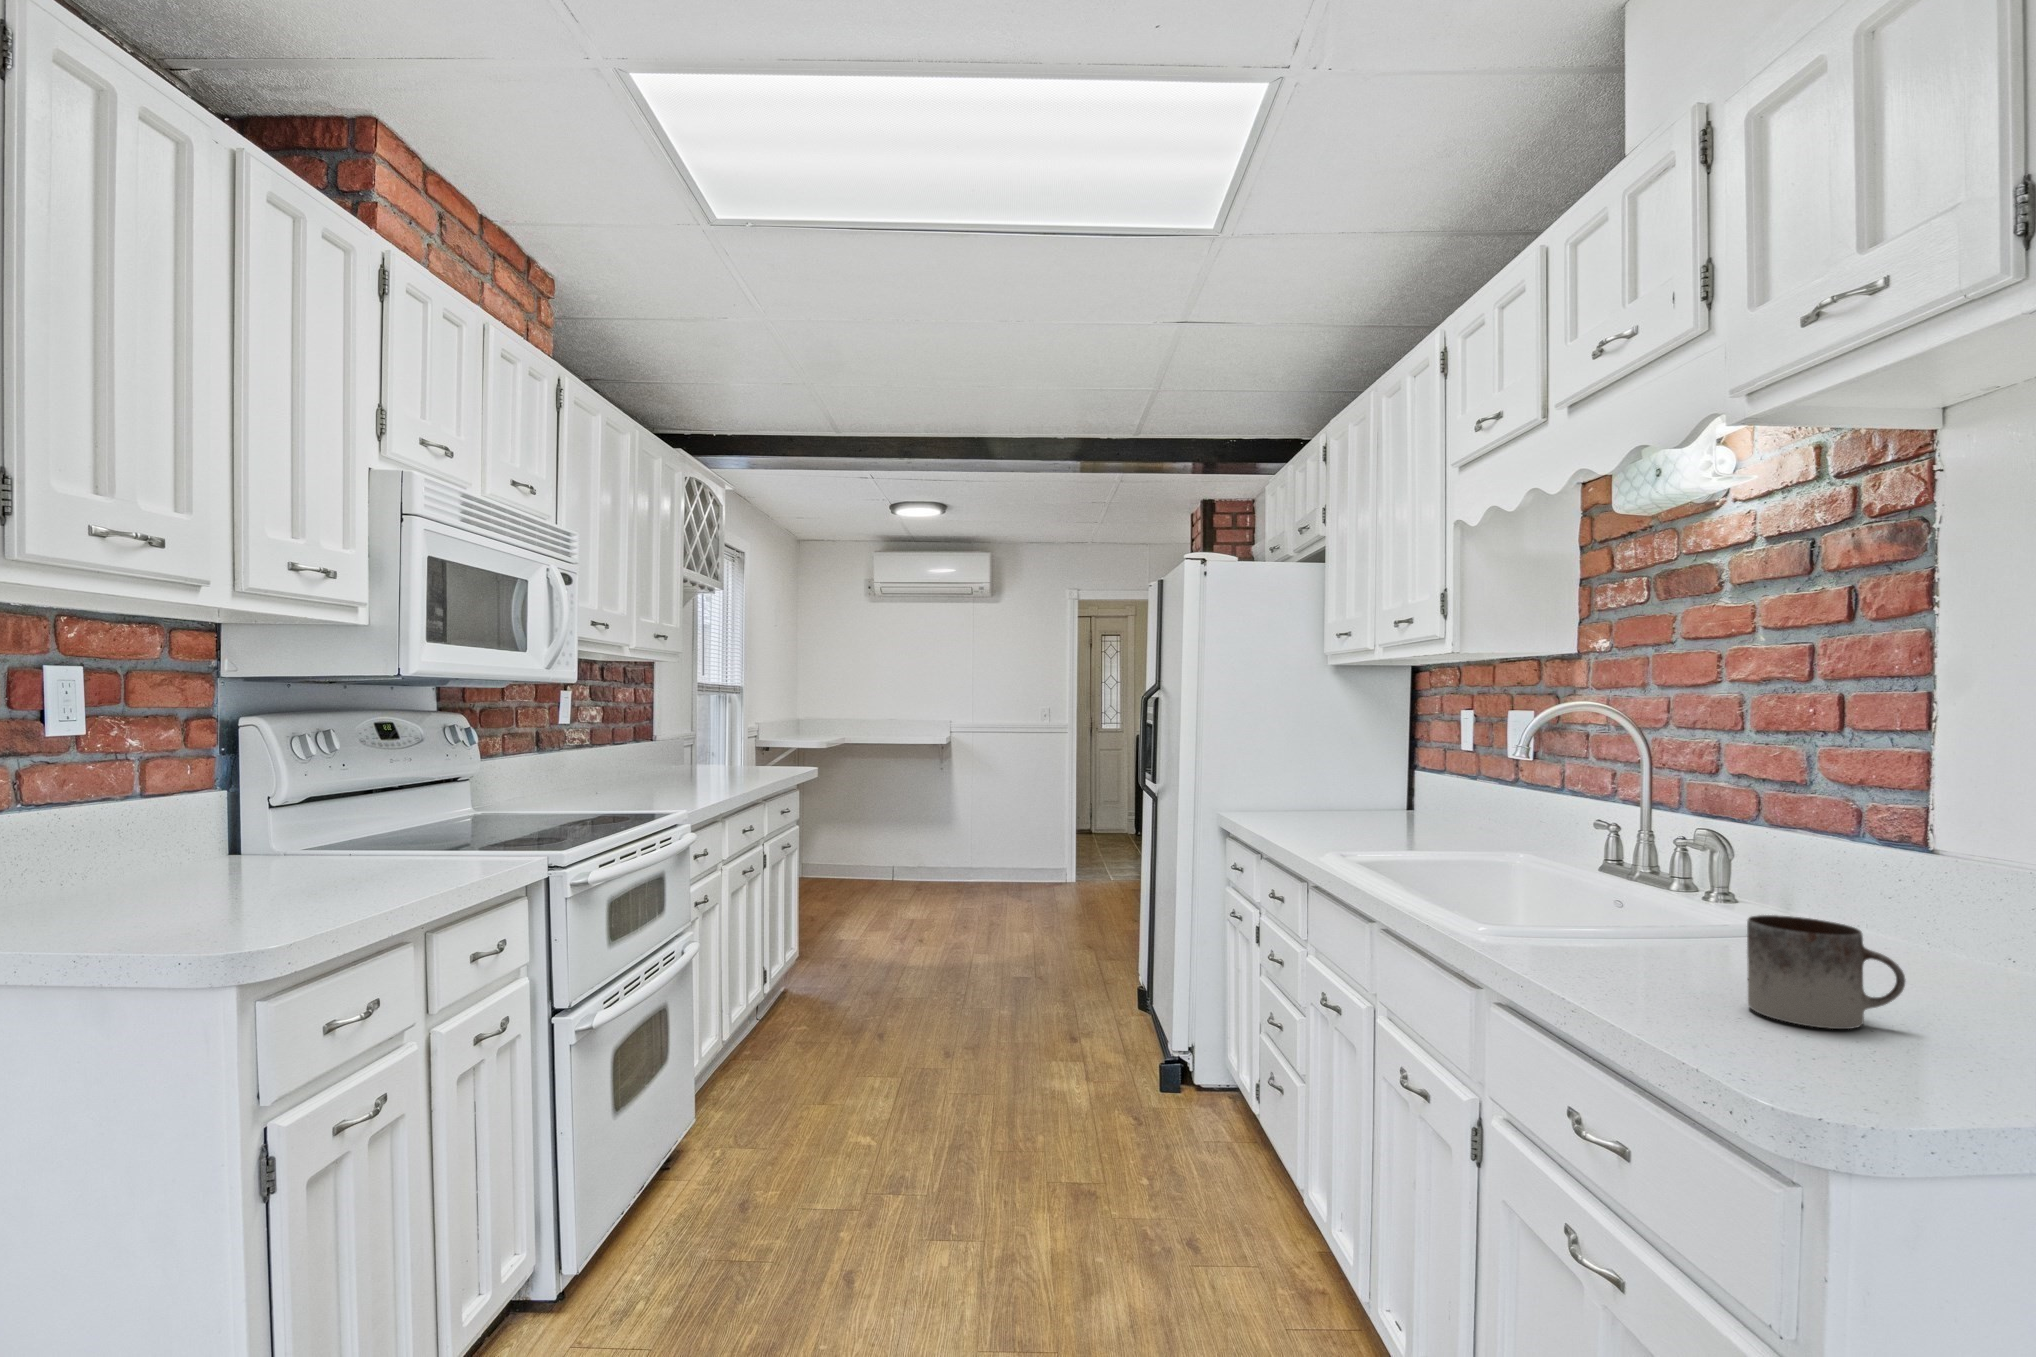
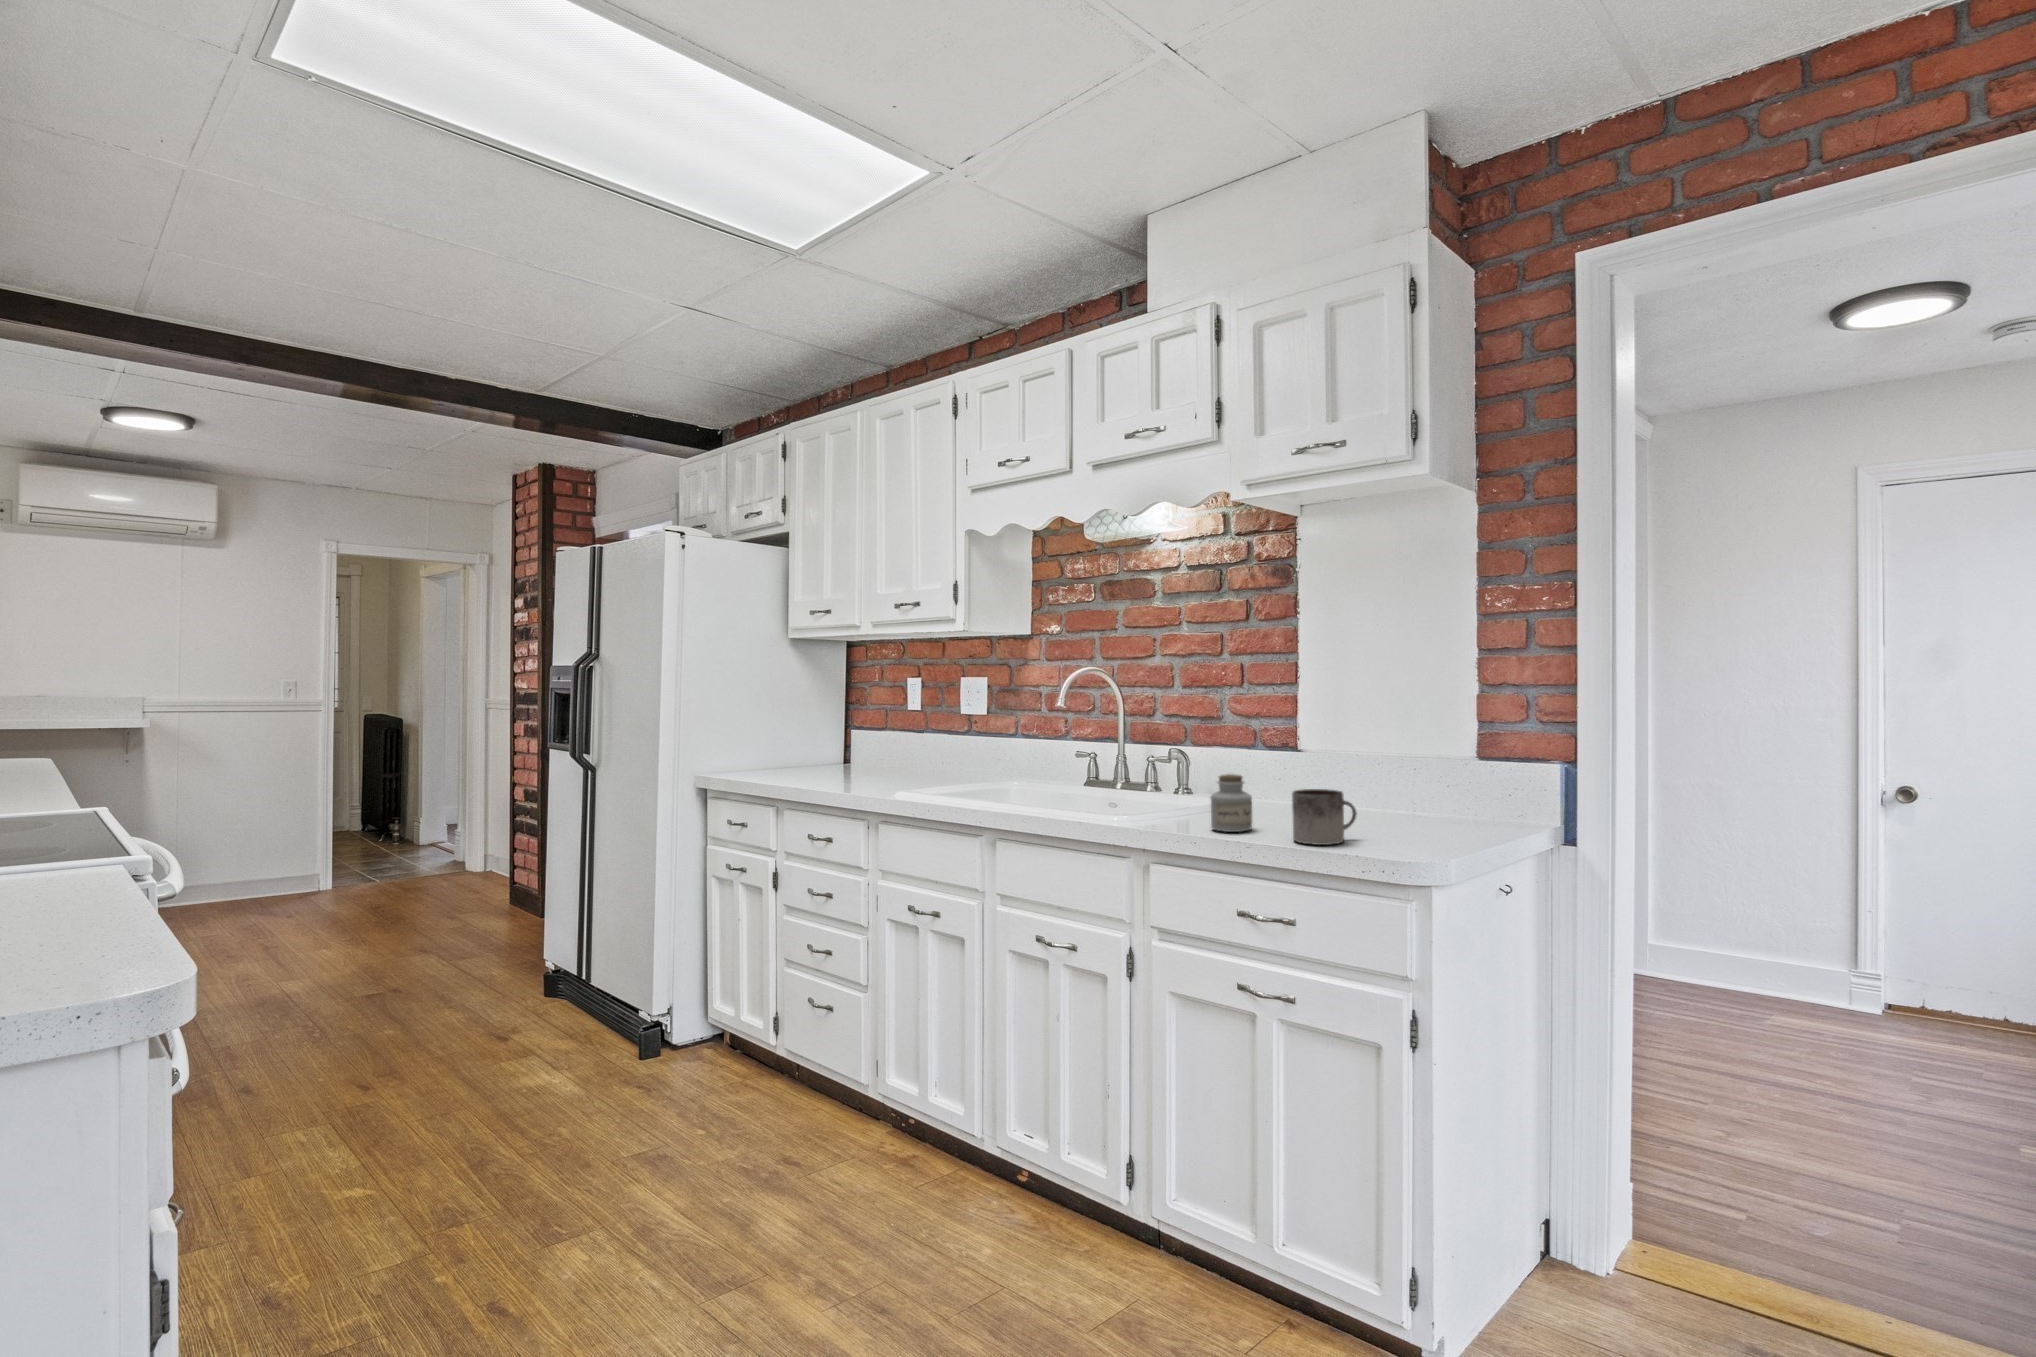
jar: none [1646,871,1728,971] -> present [1211,774,1252,832]

